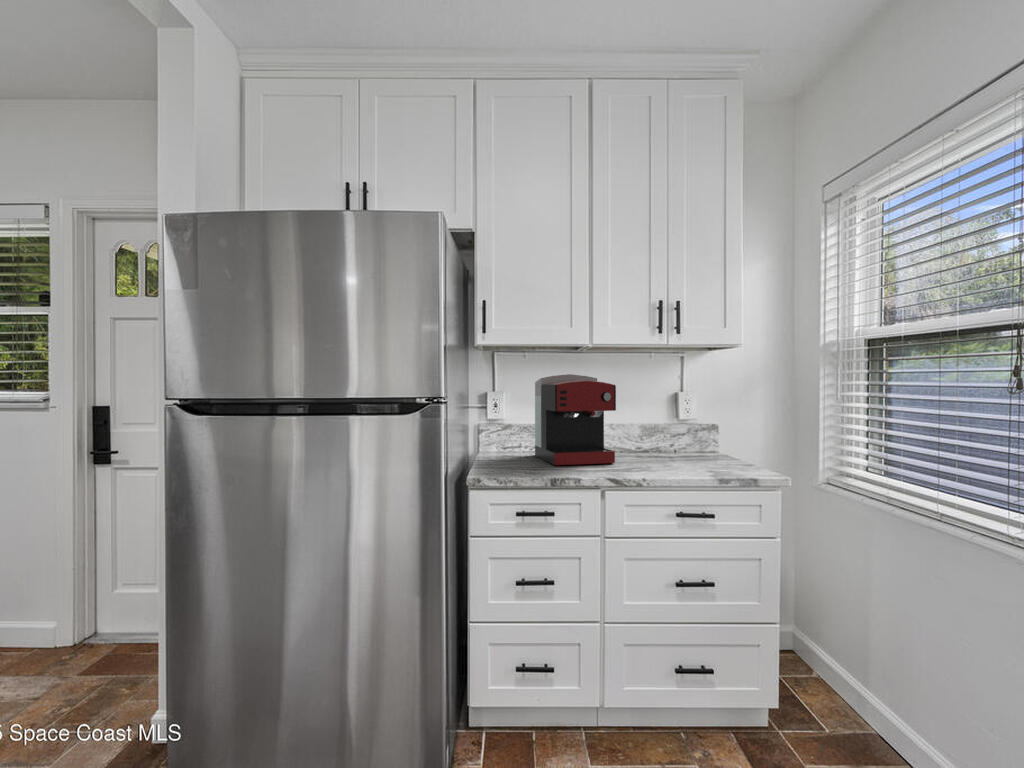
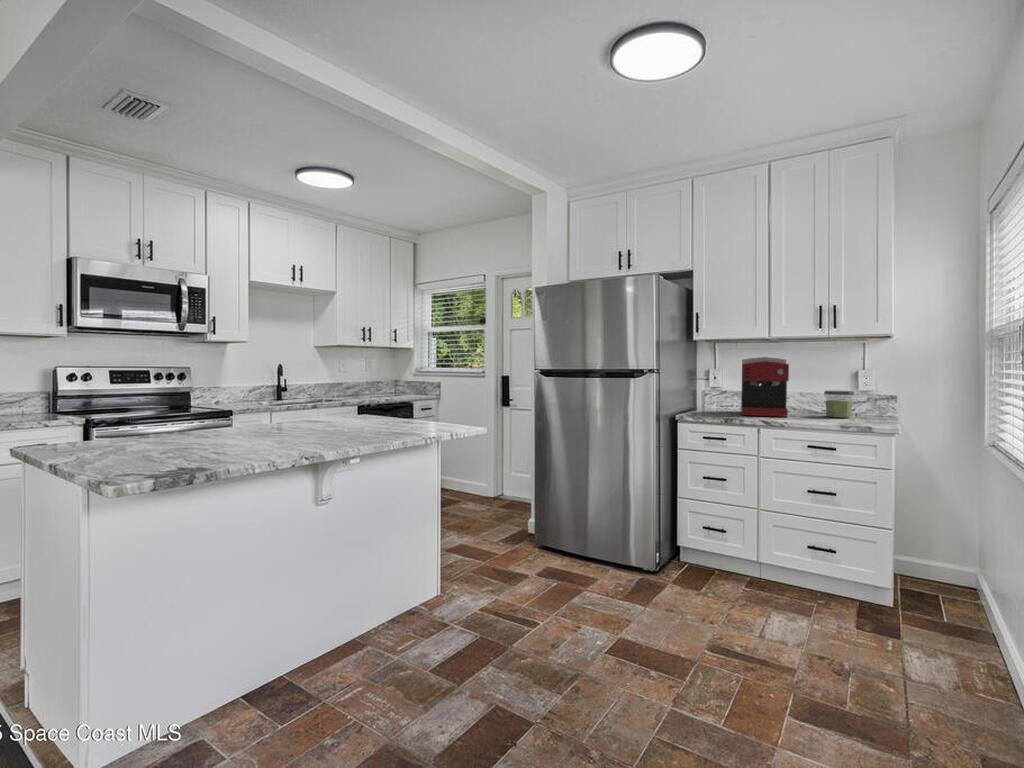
jar: none [648,420,681,459] -> present [824,391,854,418]

